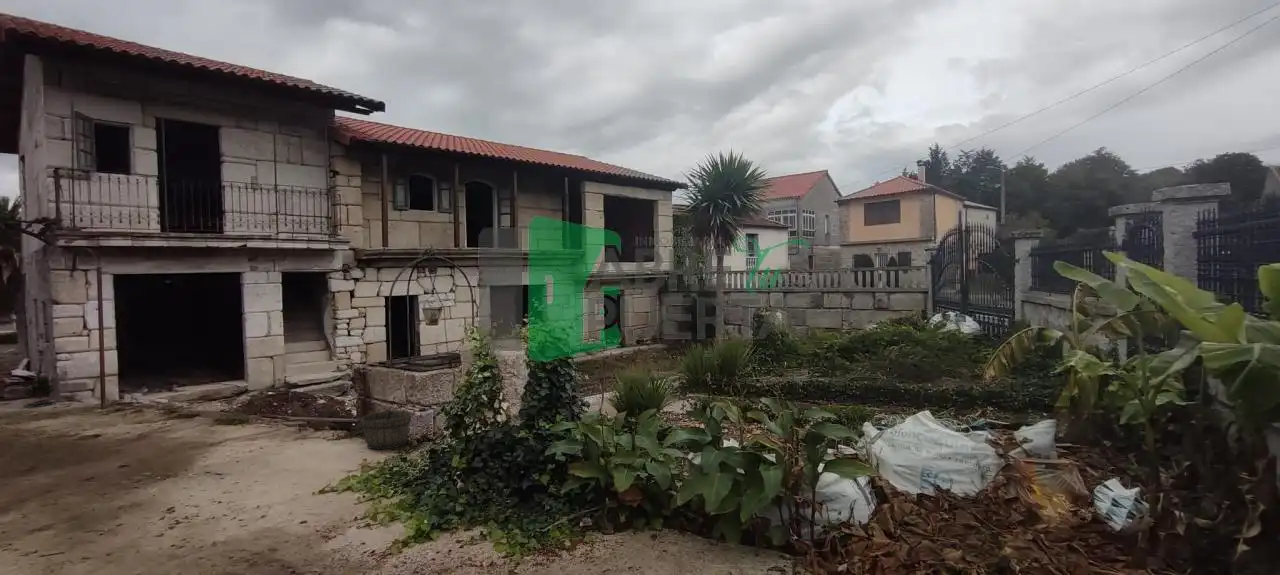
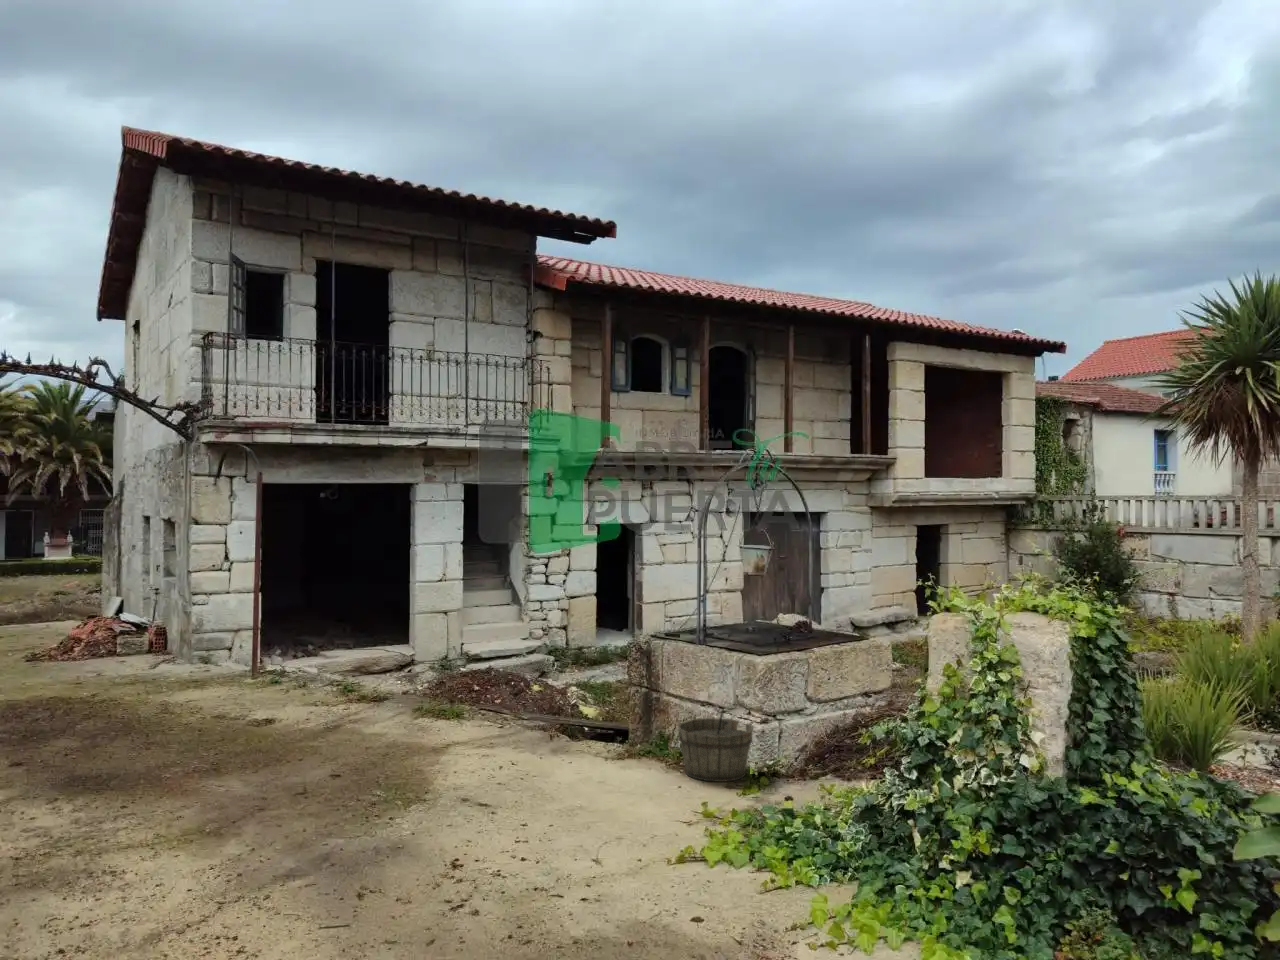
potted tree: present [22,371,55,408] -> none [151,609,193,665]

